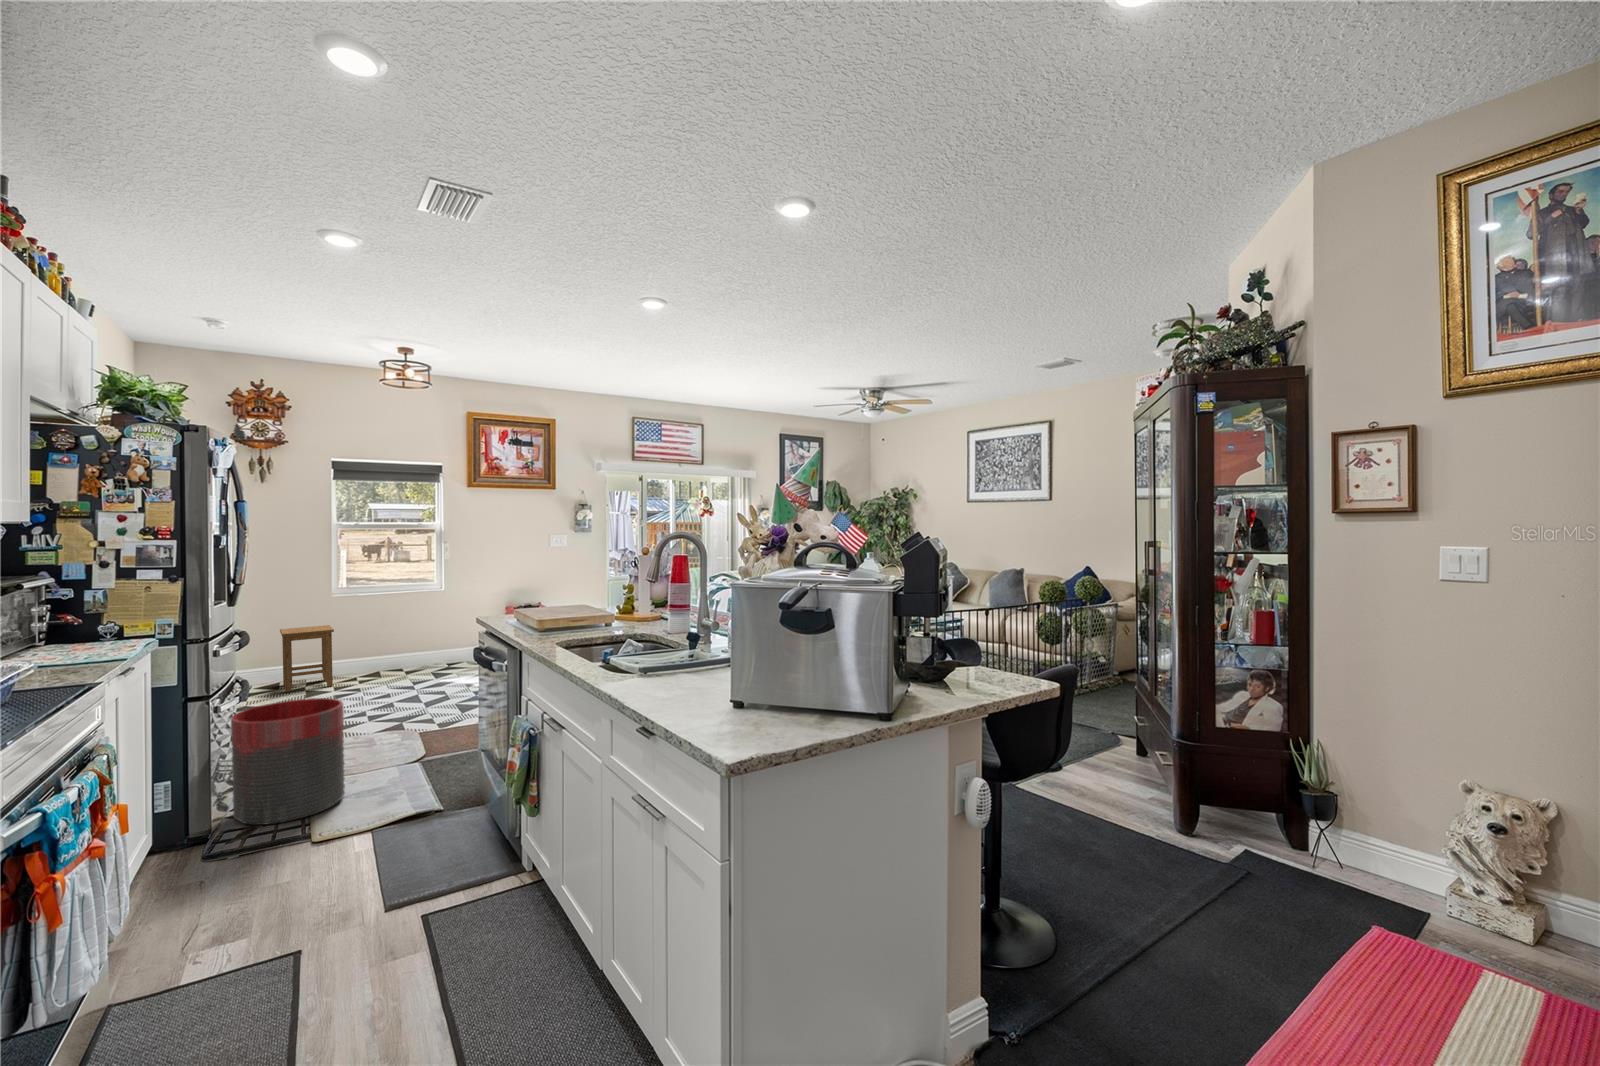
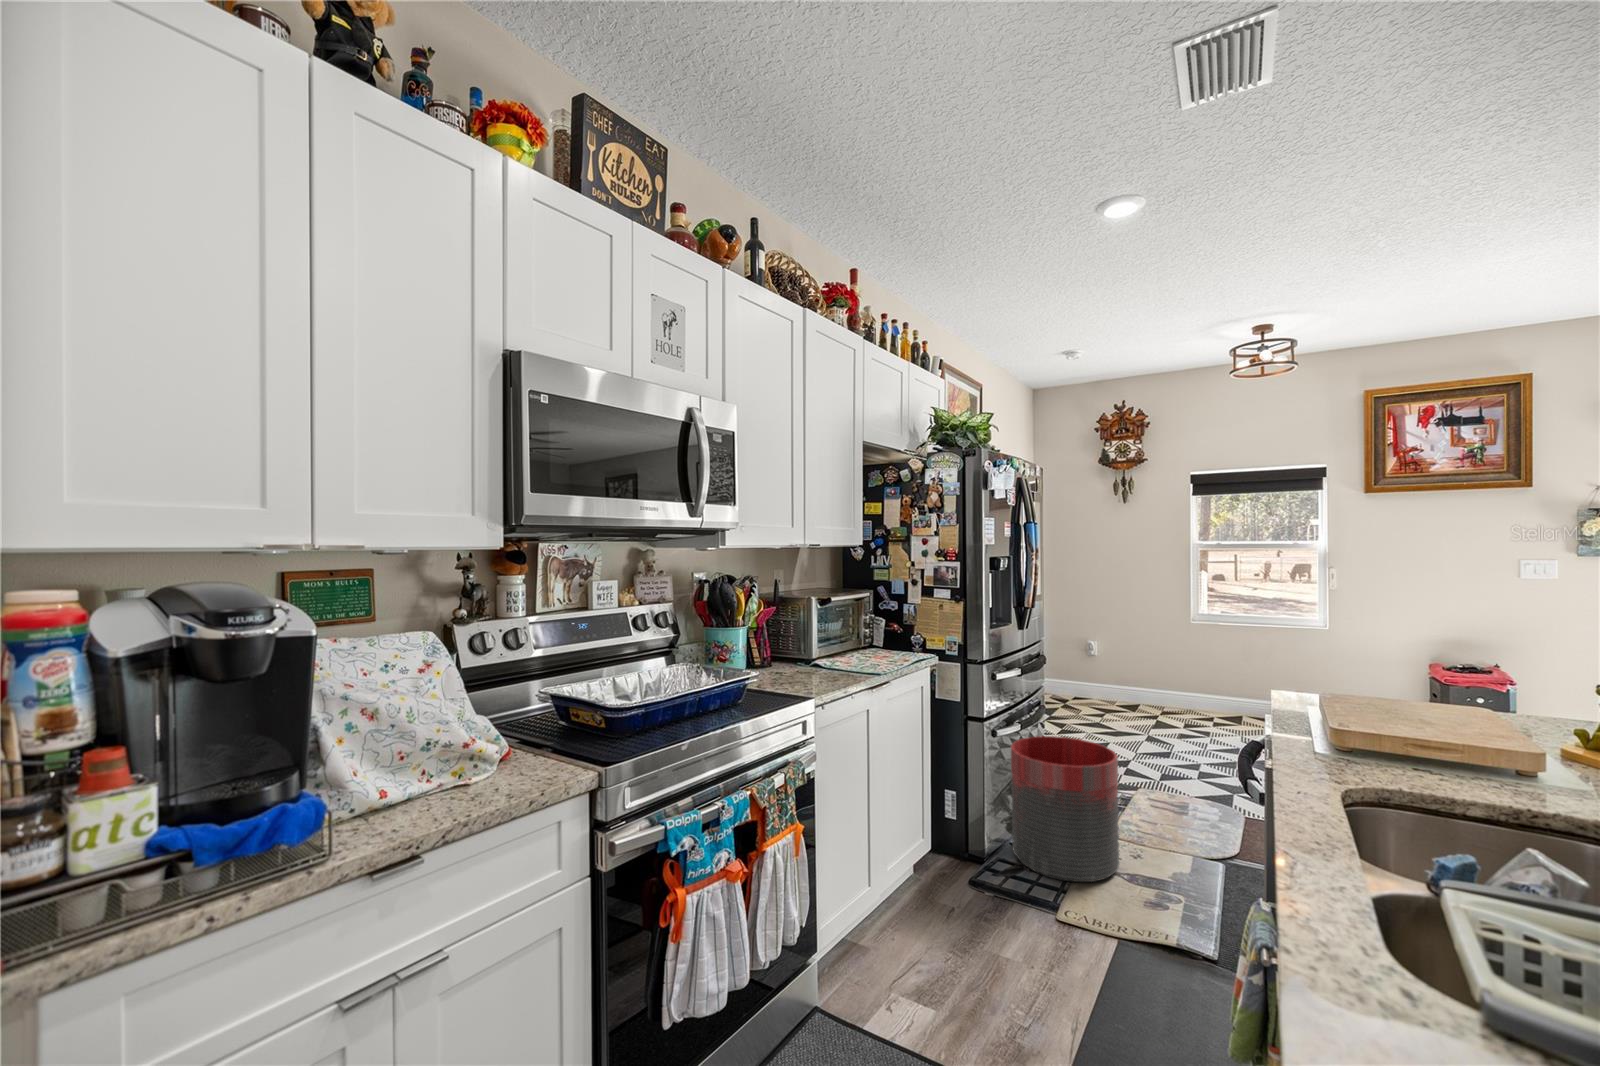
stool: present [280,625,334,692] -> none [1136,649,1187,720]

